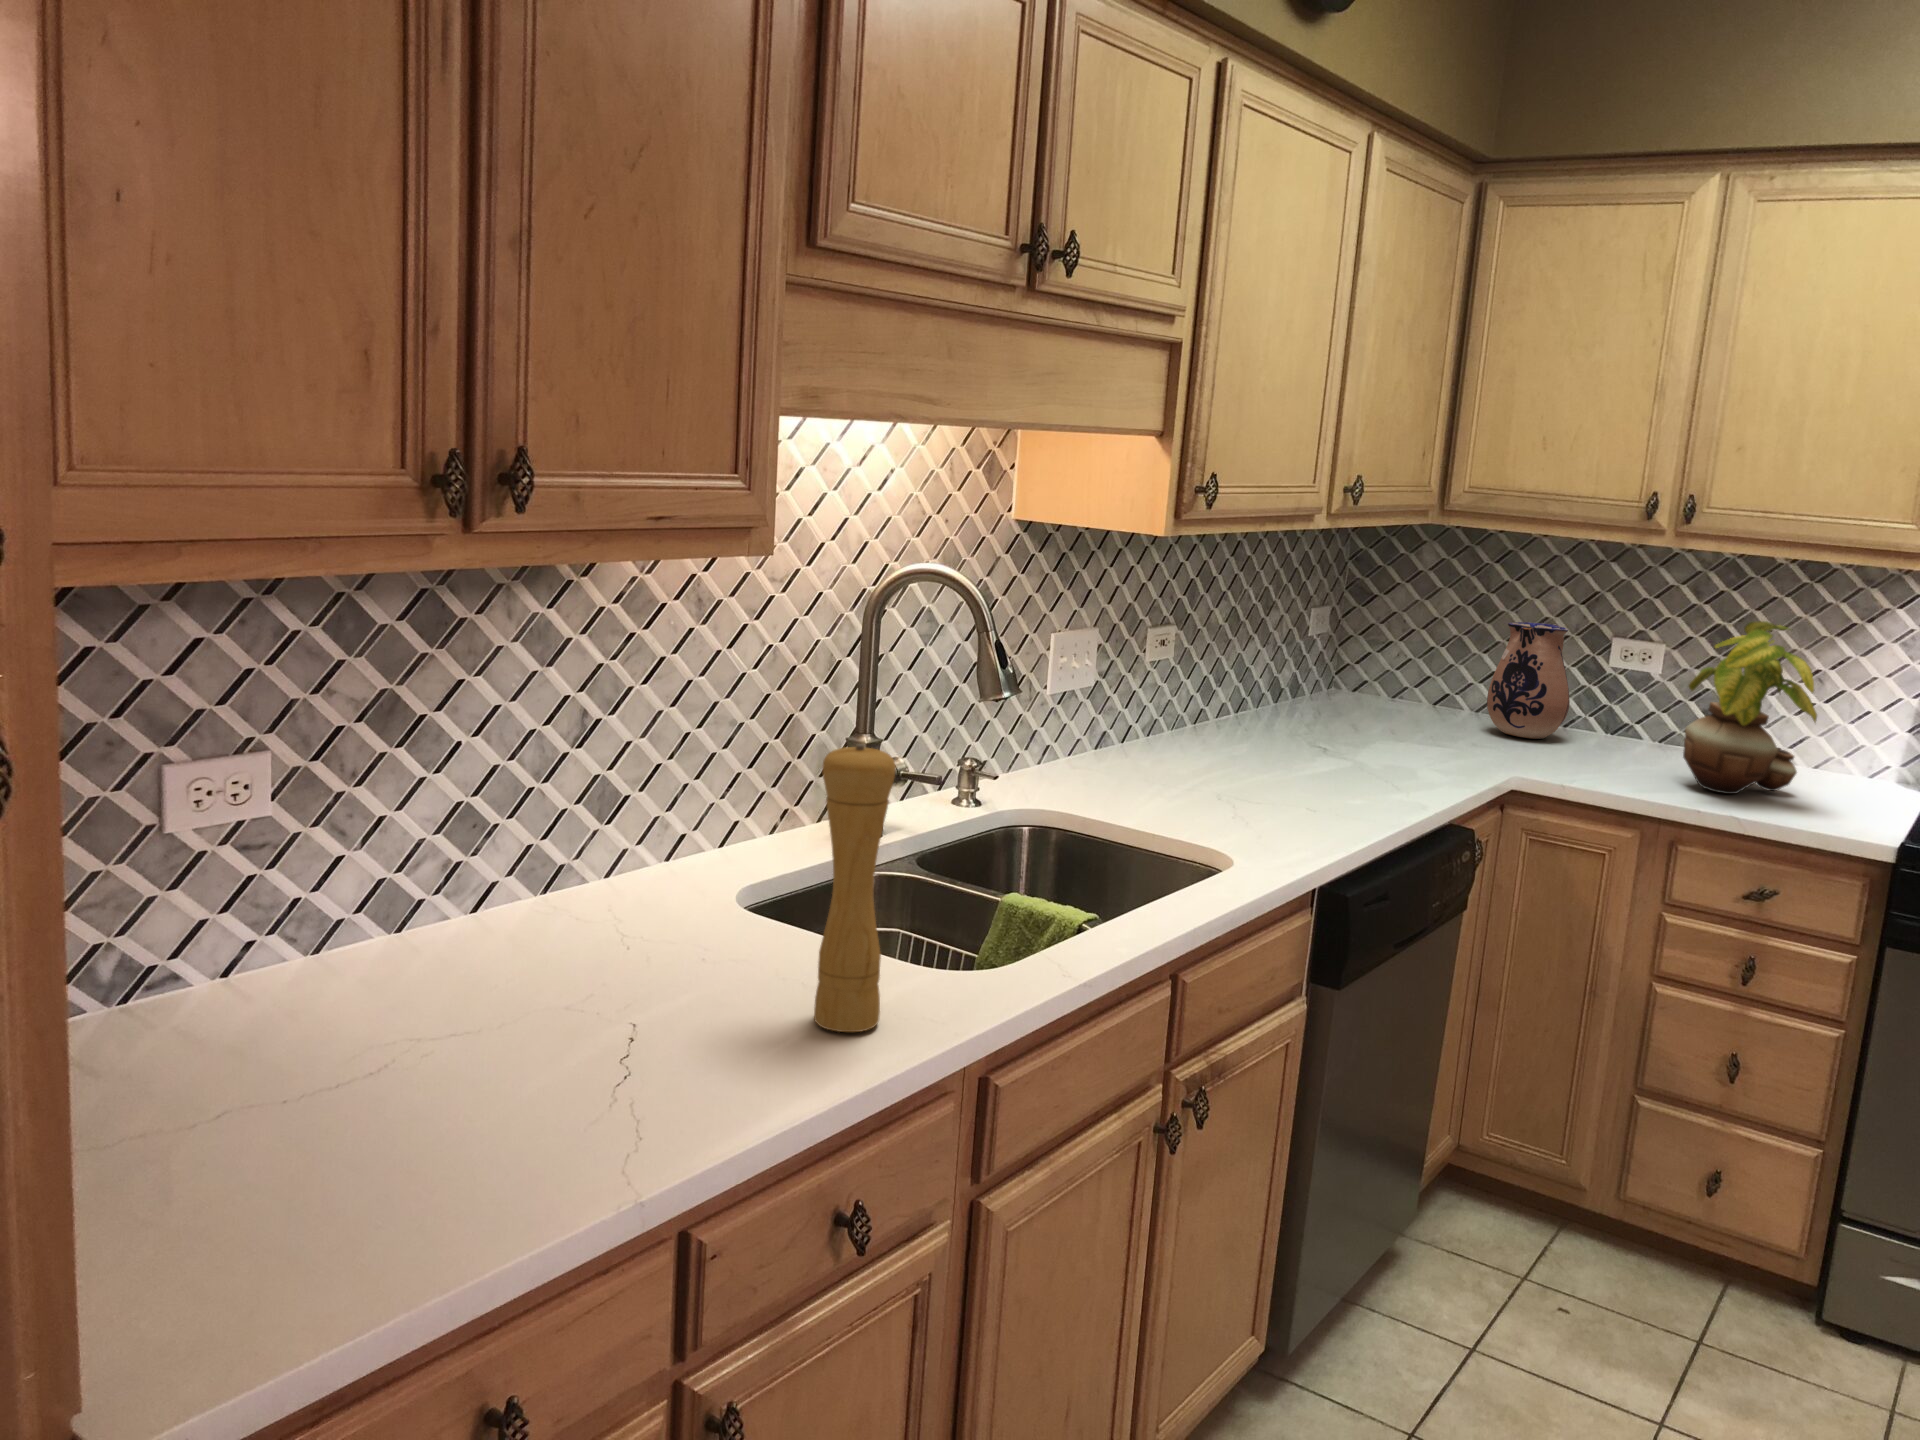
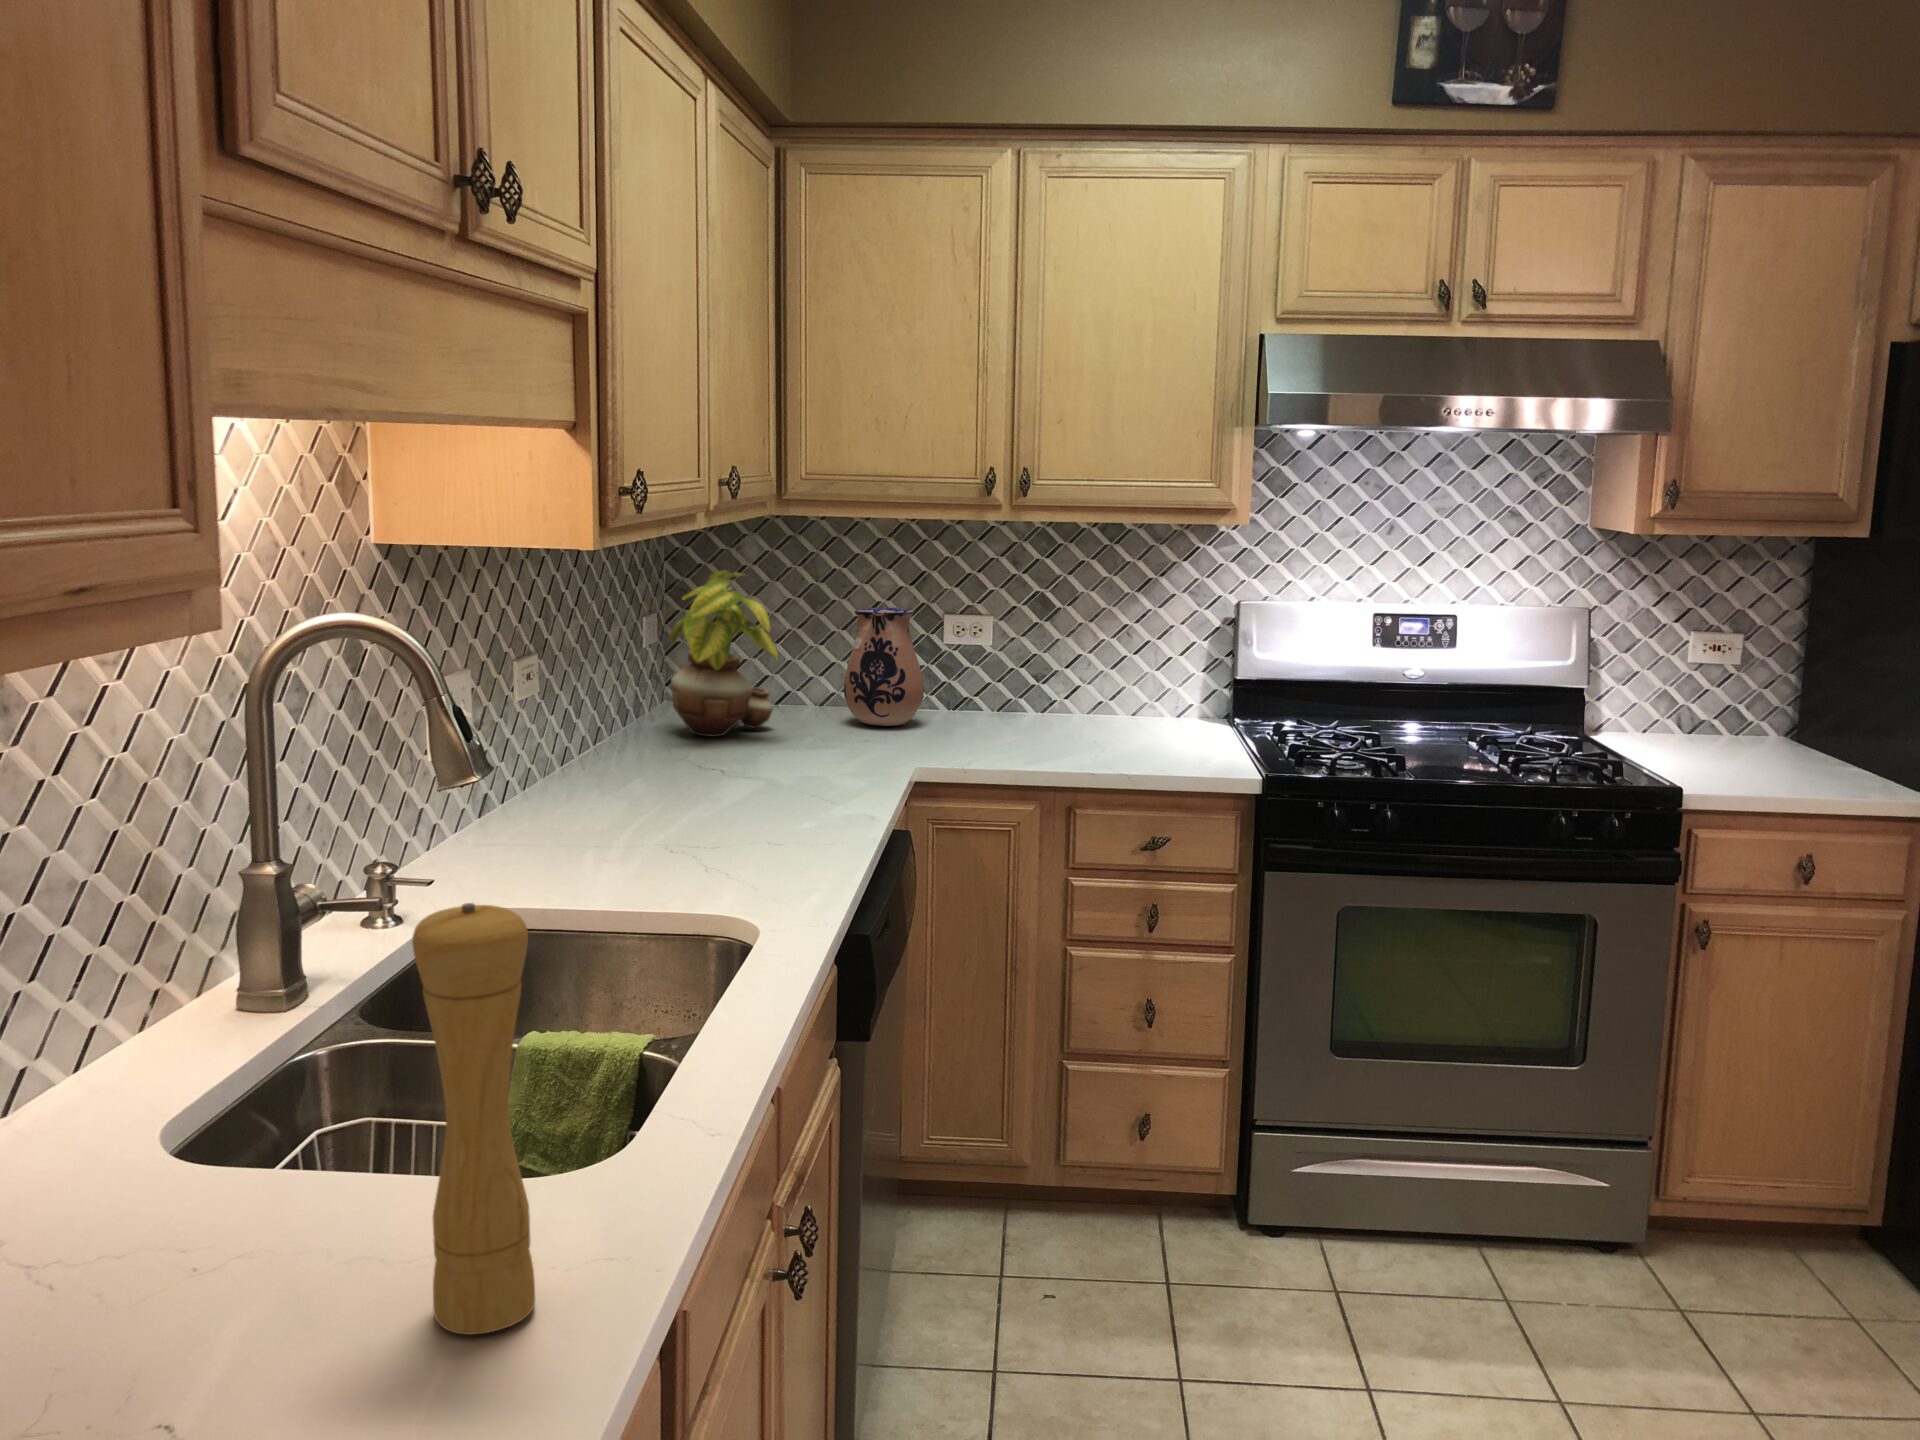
potted plant: present [1683,621,1817,794] -> present [669,570,778,737]

